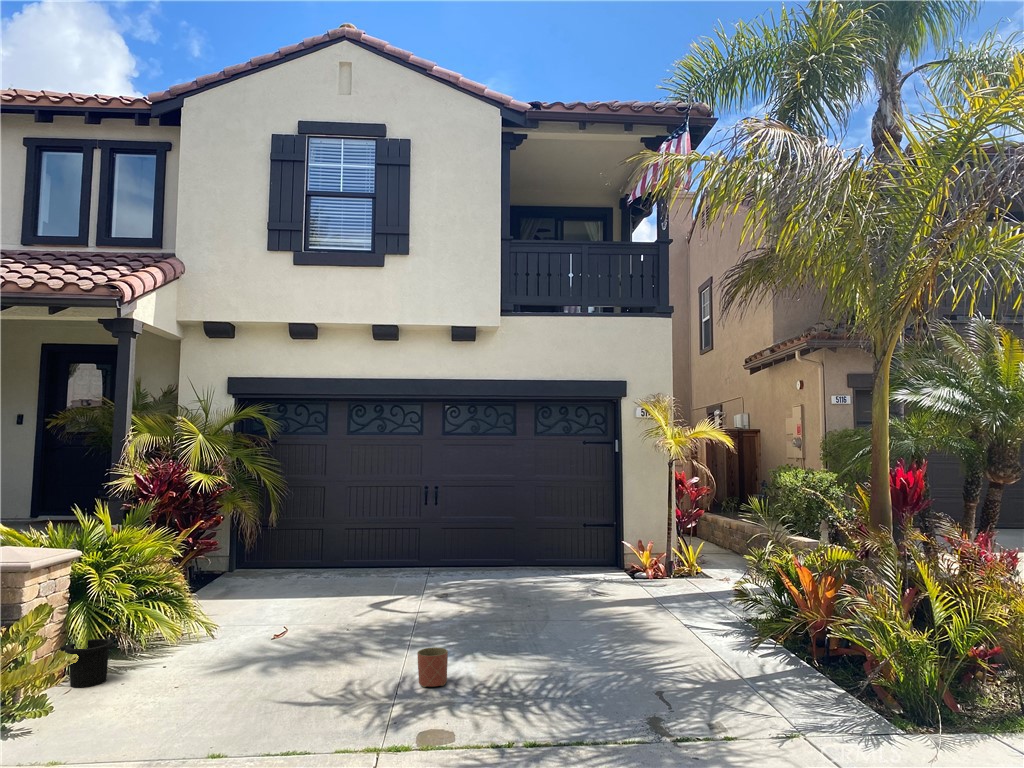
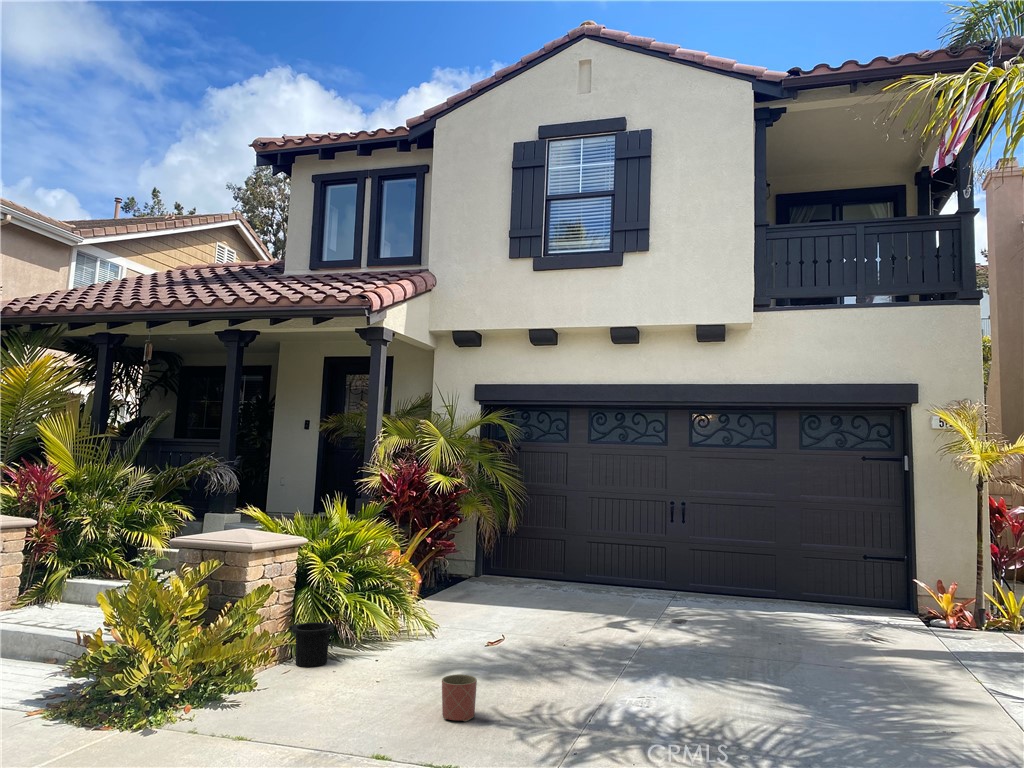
planter: present [417,647,448,688] -> present [442,674,477,722]

